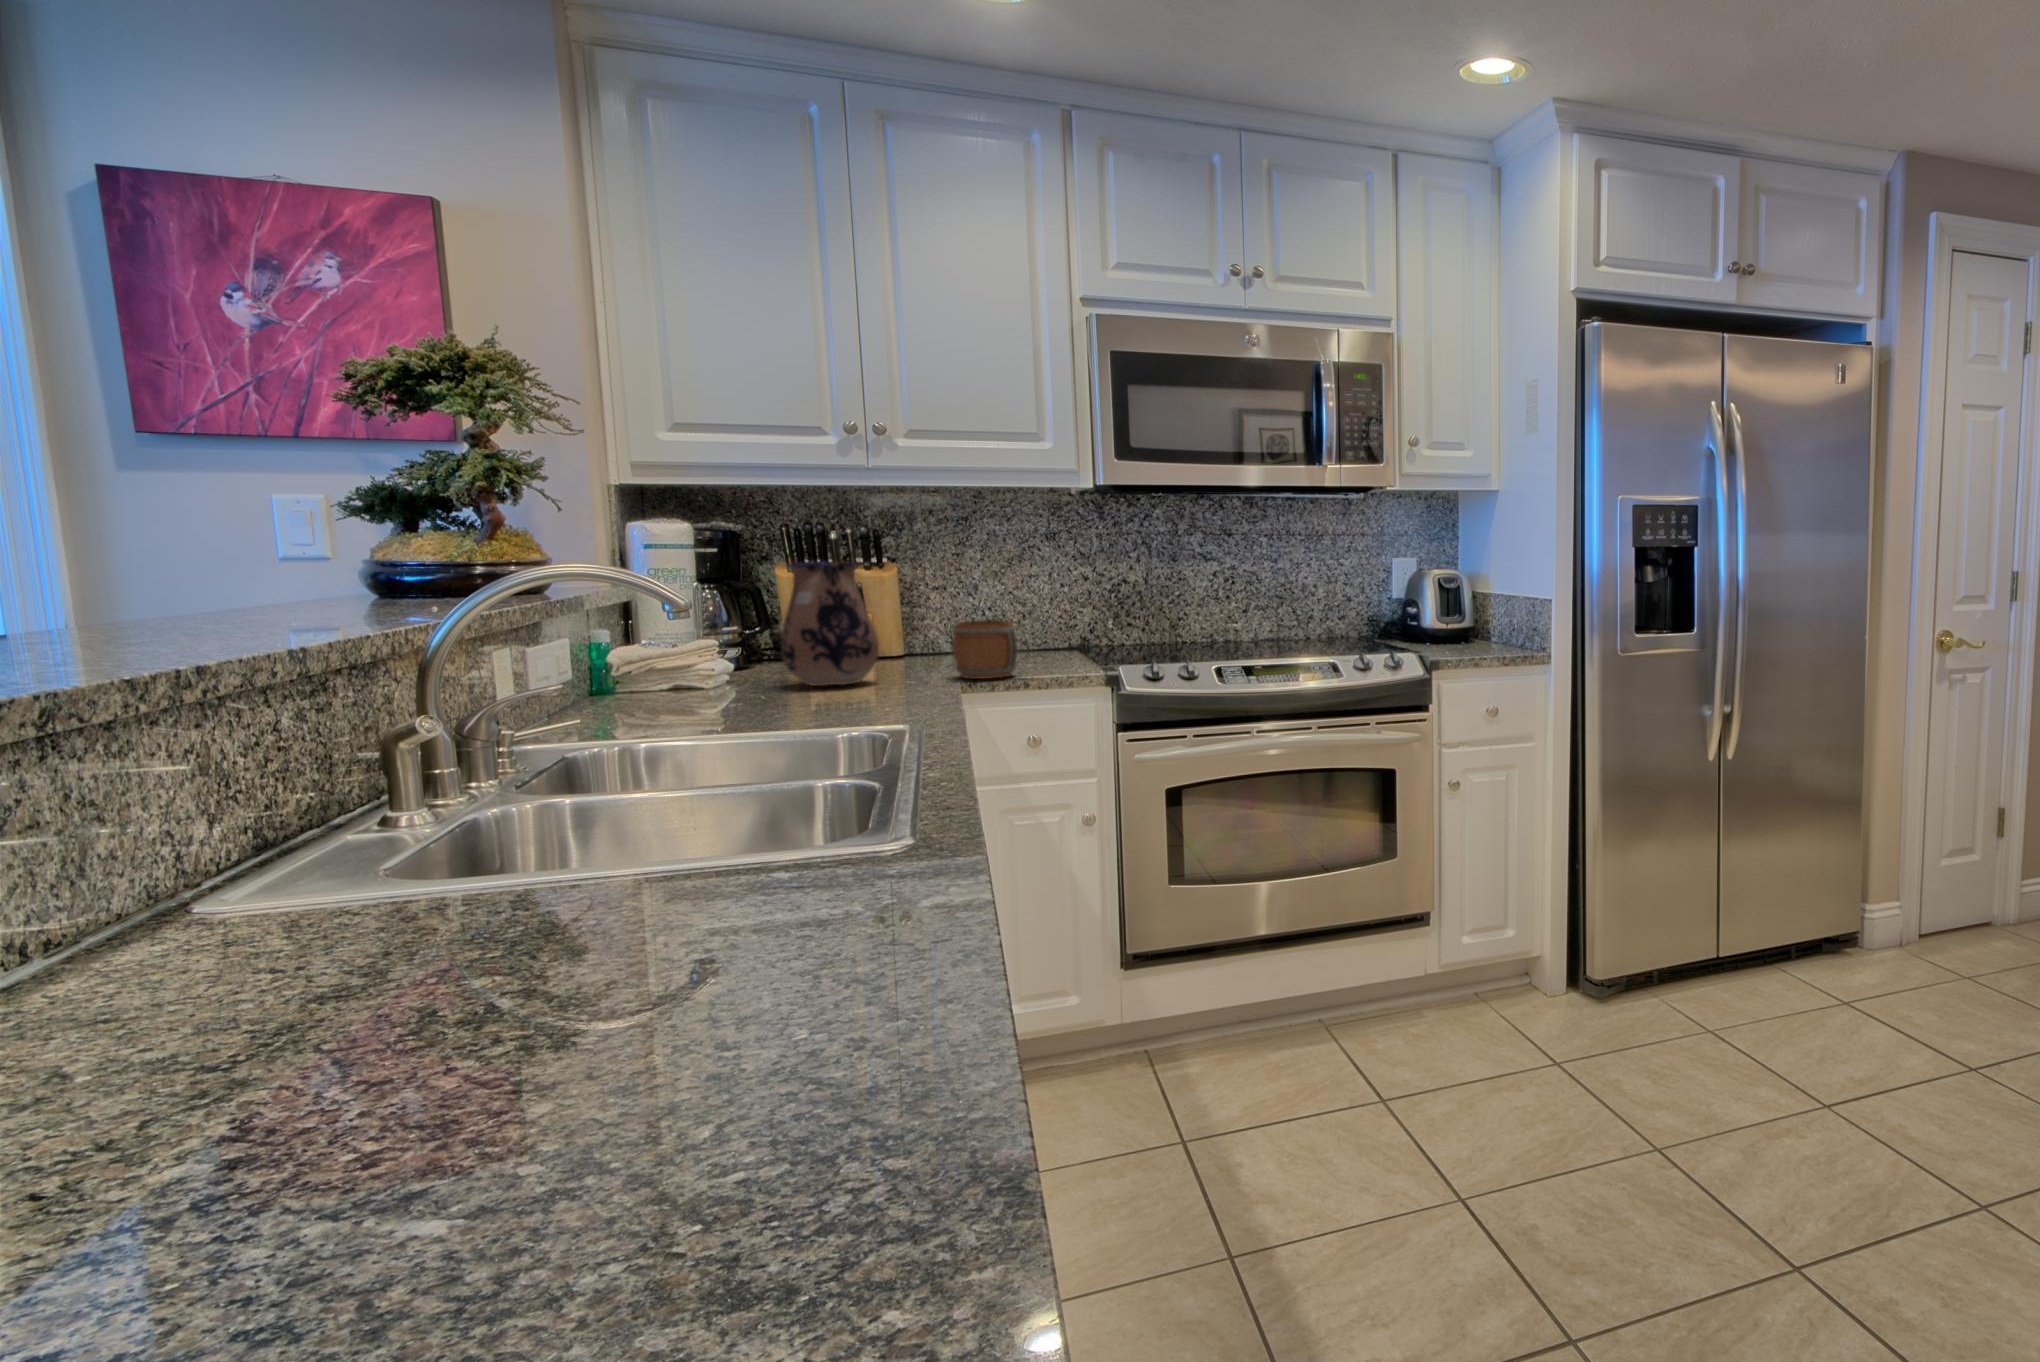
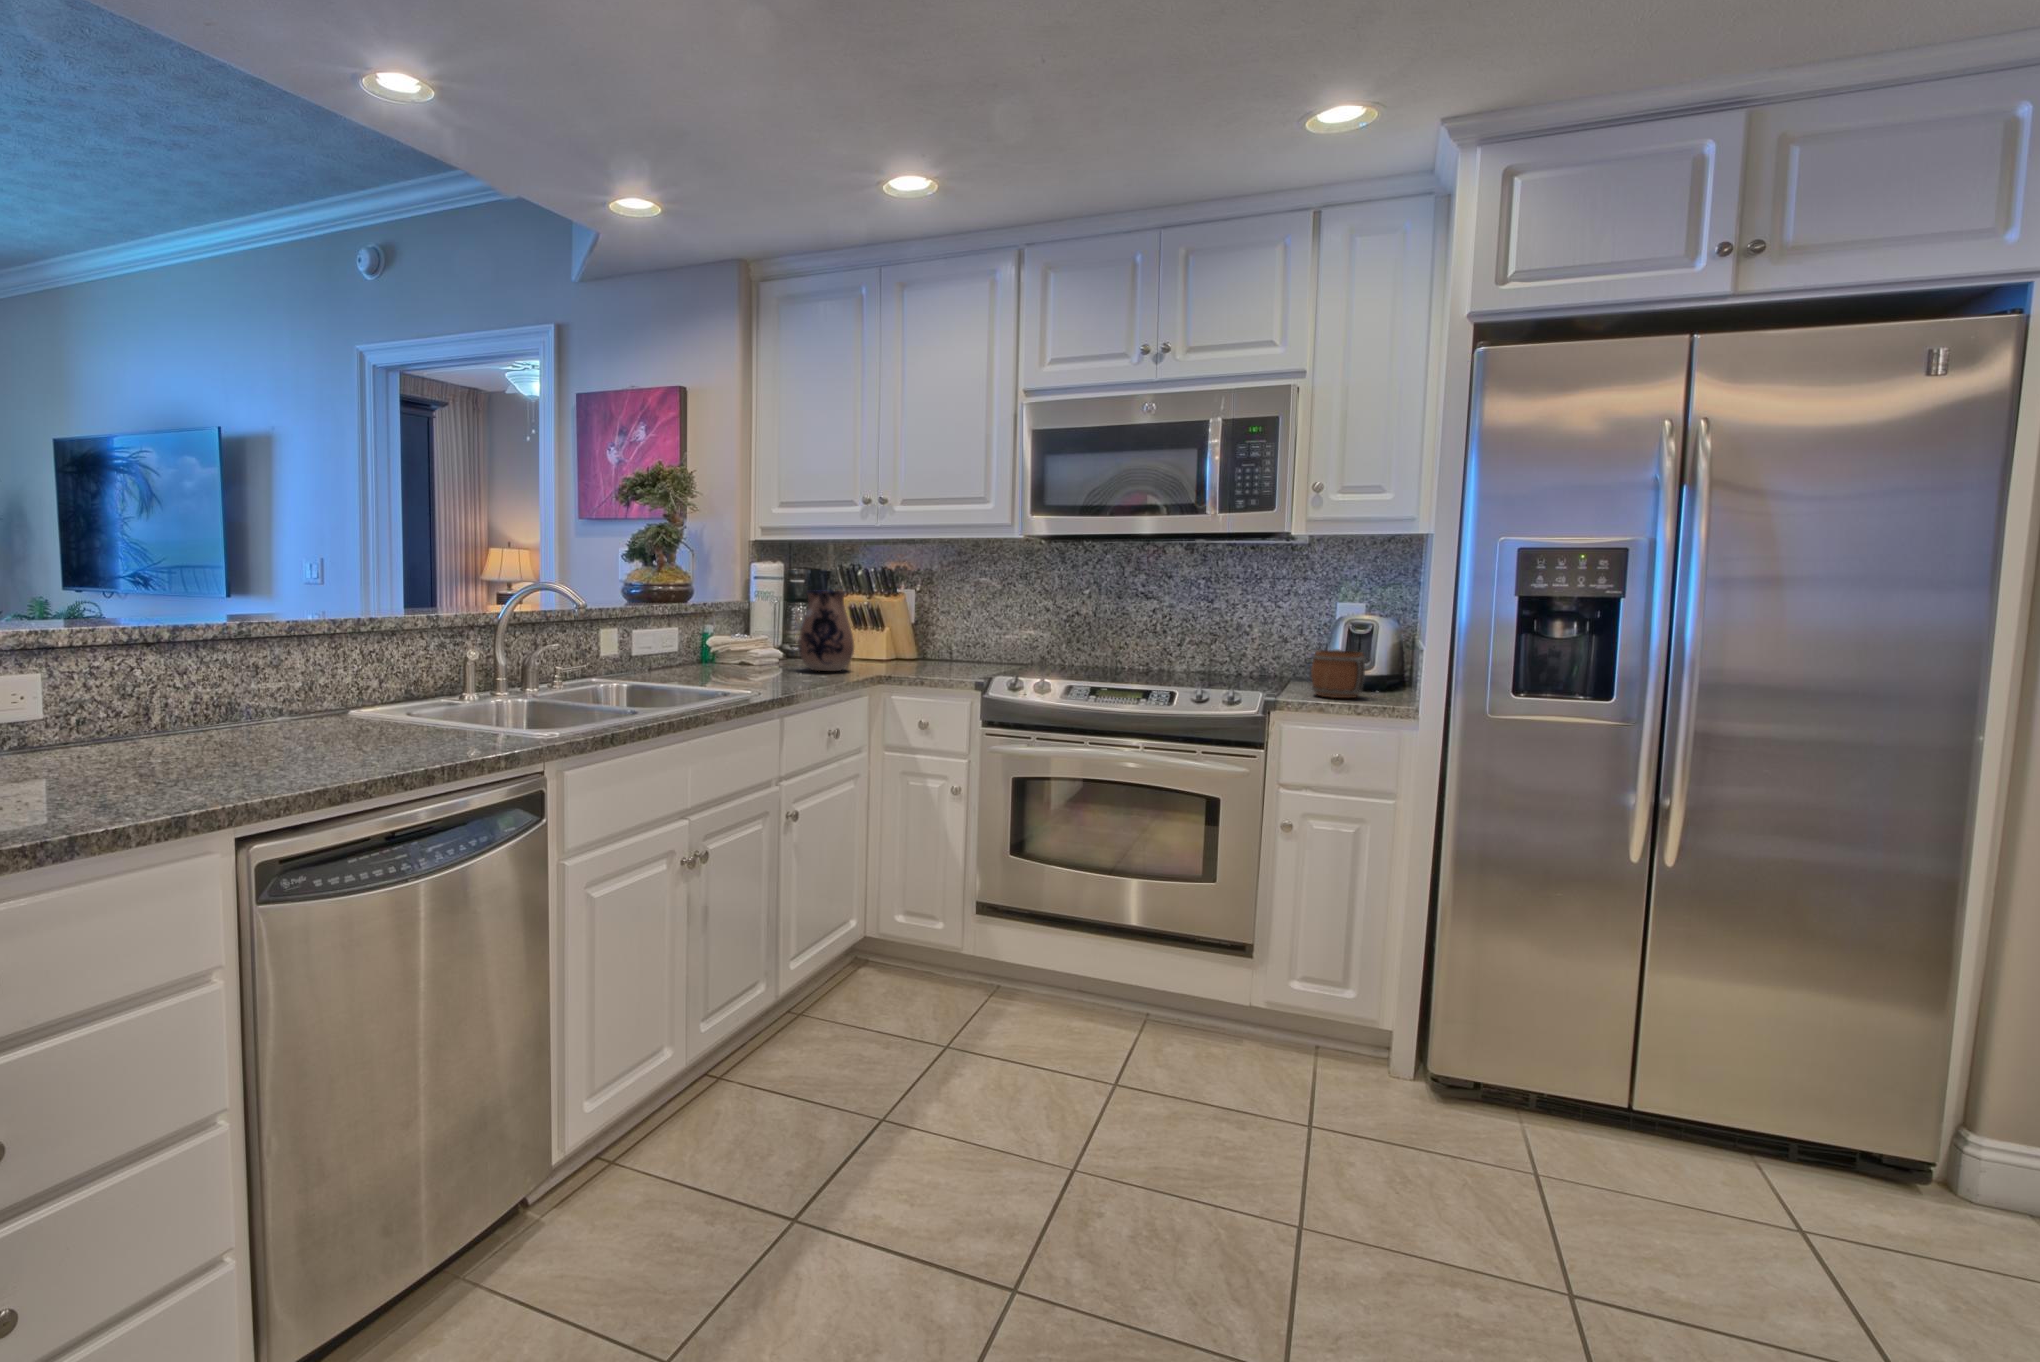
mug: present [953,619,1017,679] -> present [1311,649,1365,698]

